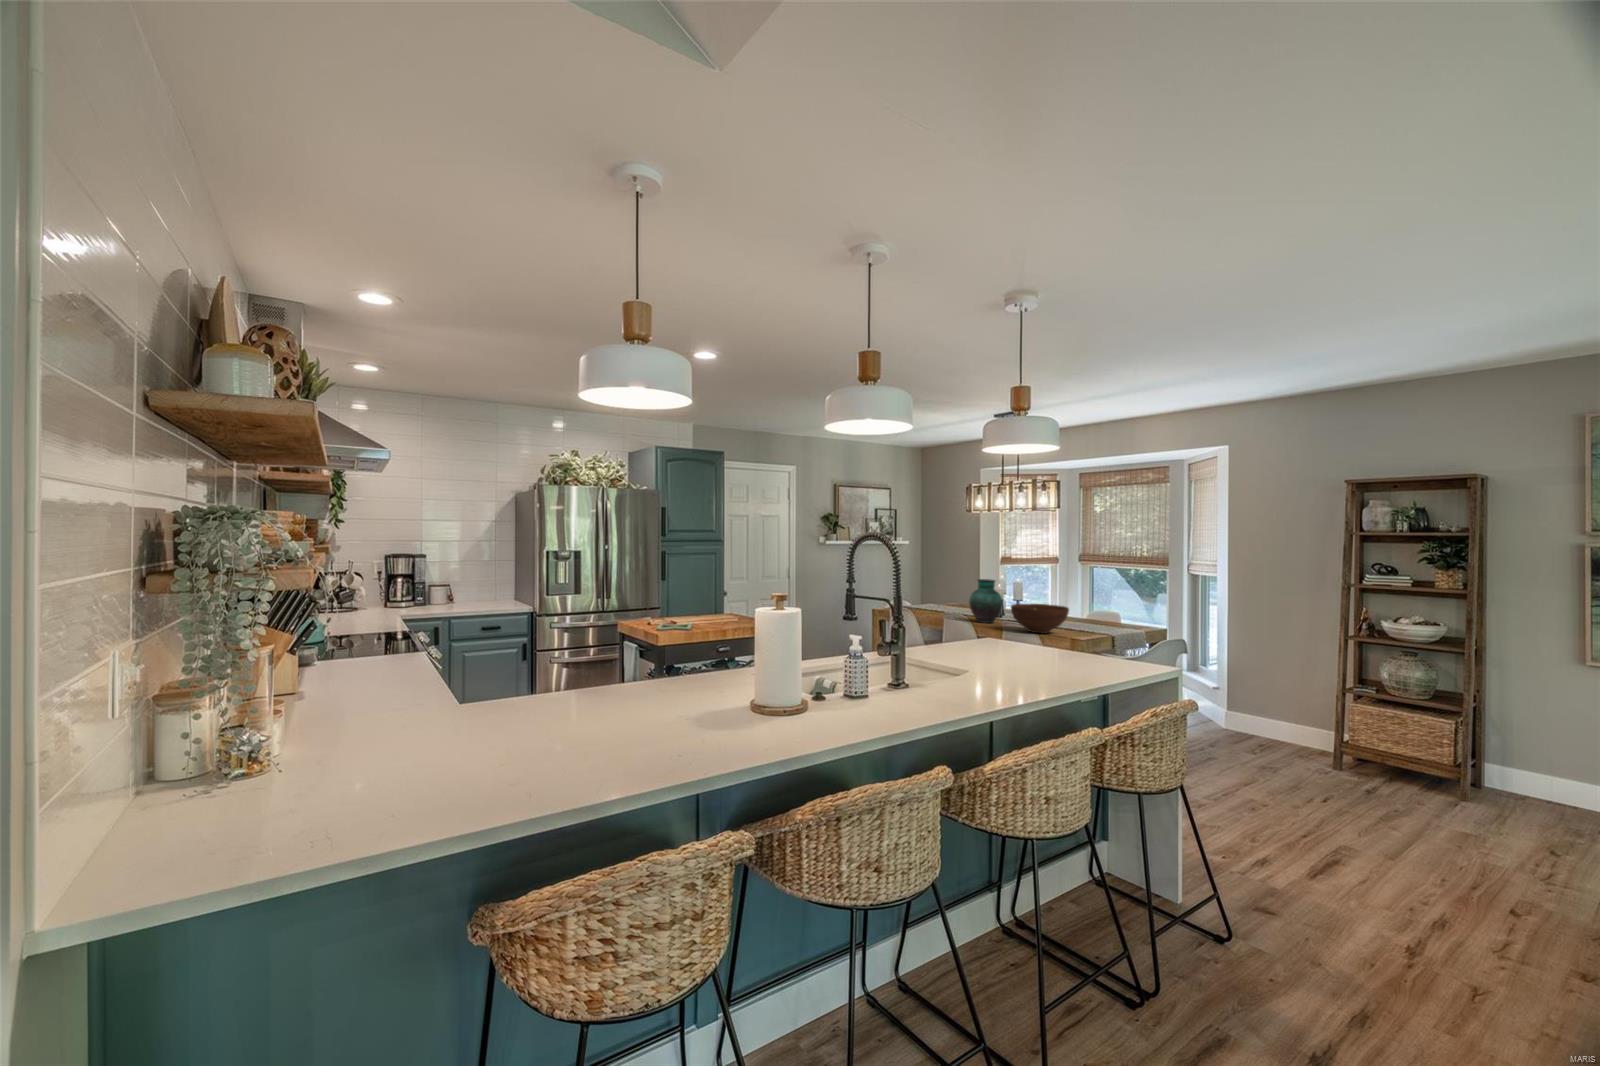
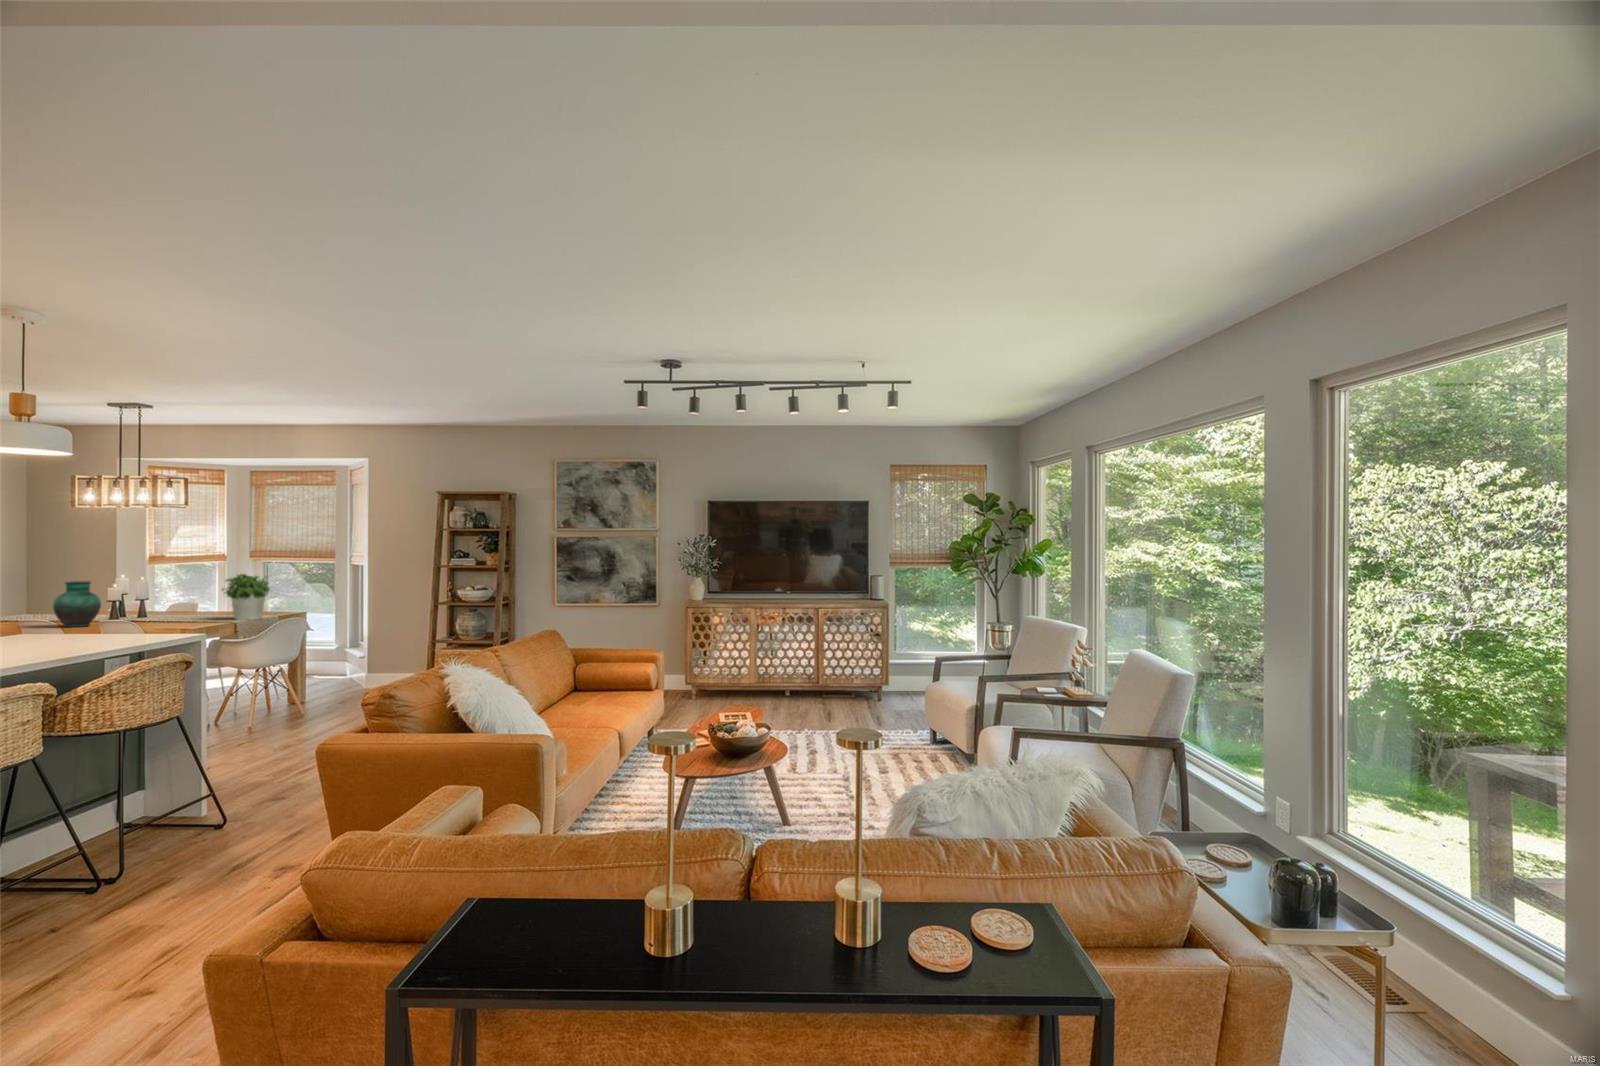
potted plant: none [1098,580,1145,633] -> present [222,574,270,620]
fruit bowl: present [1011,604,1069,633] -> none [99,601,173,630]

